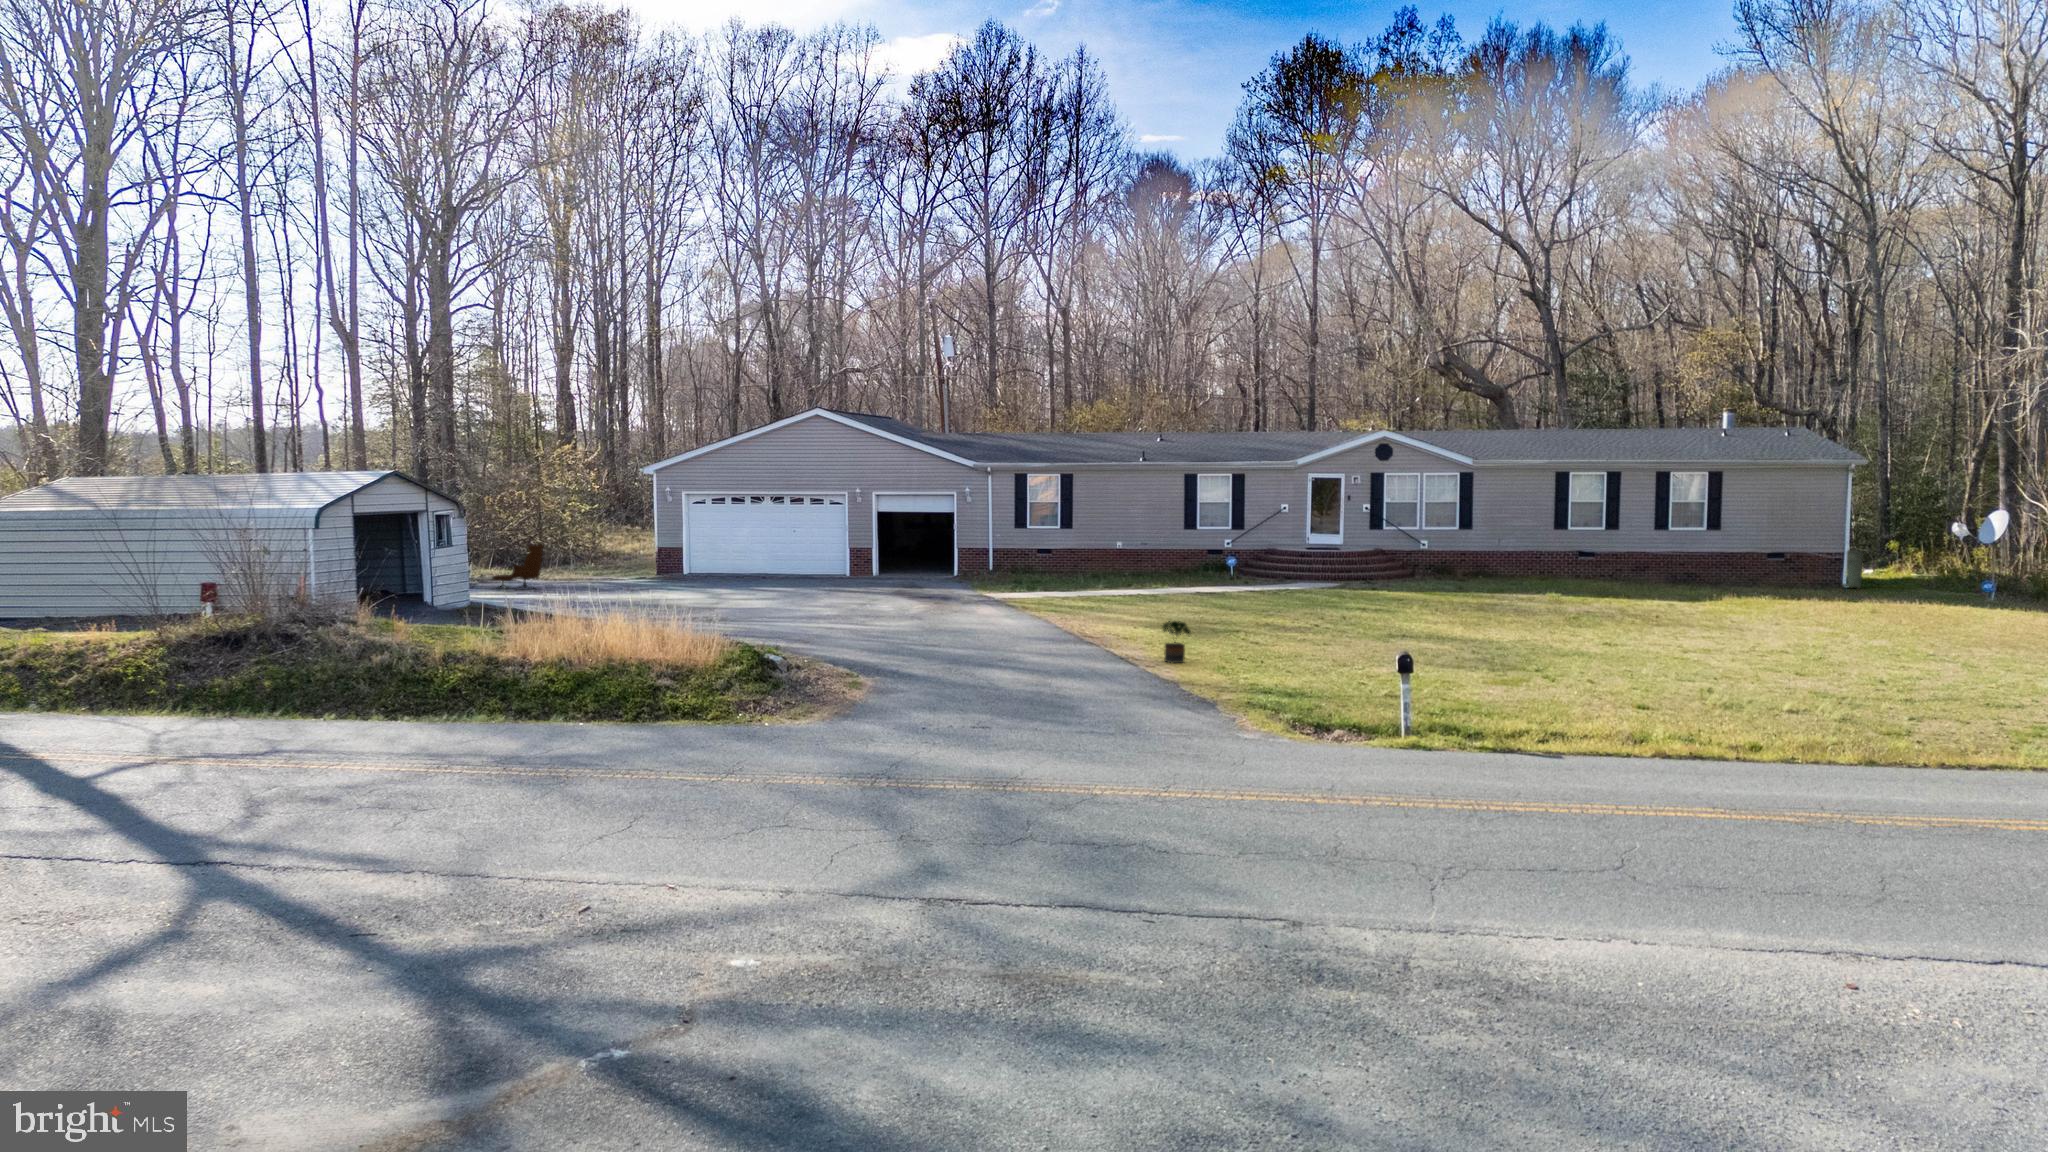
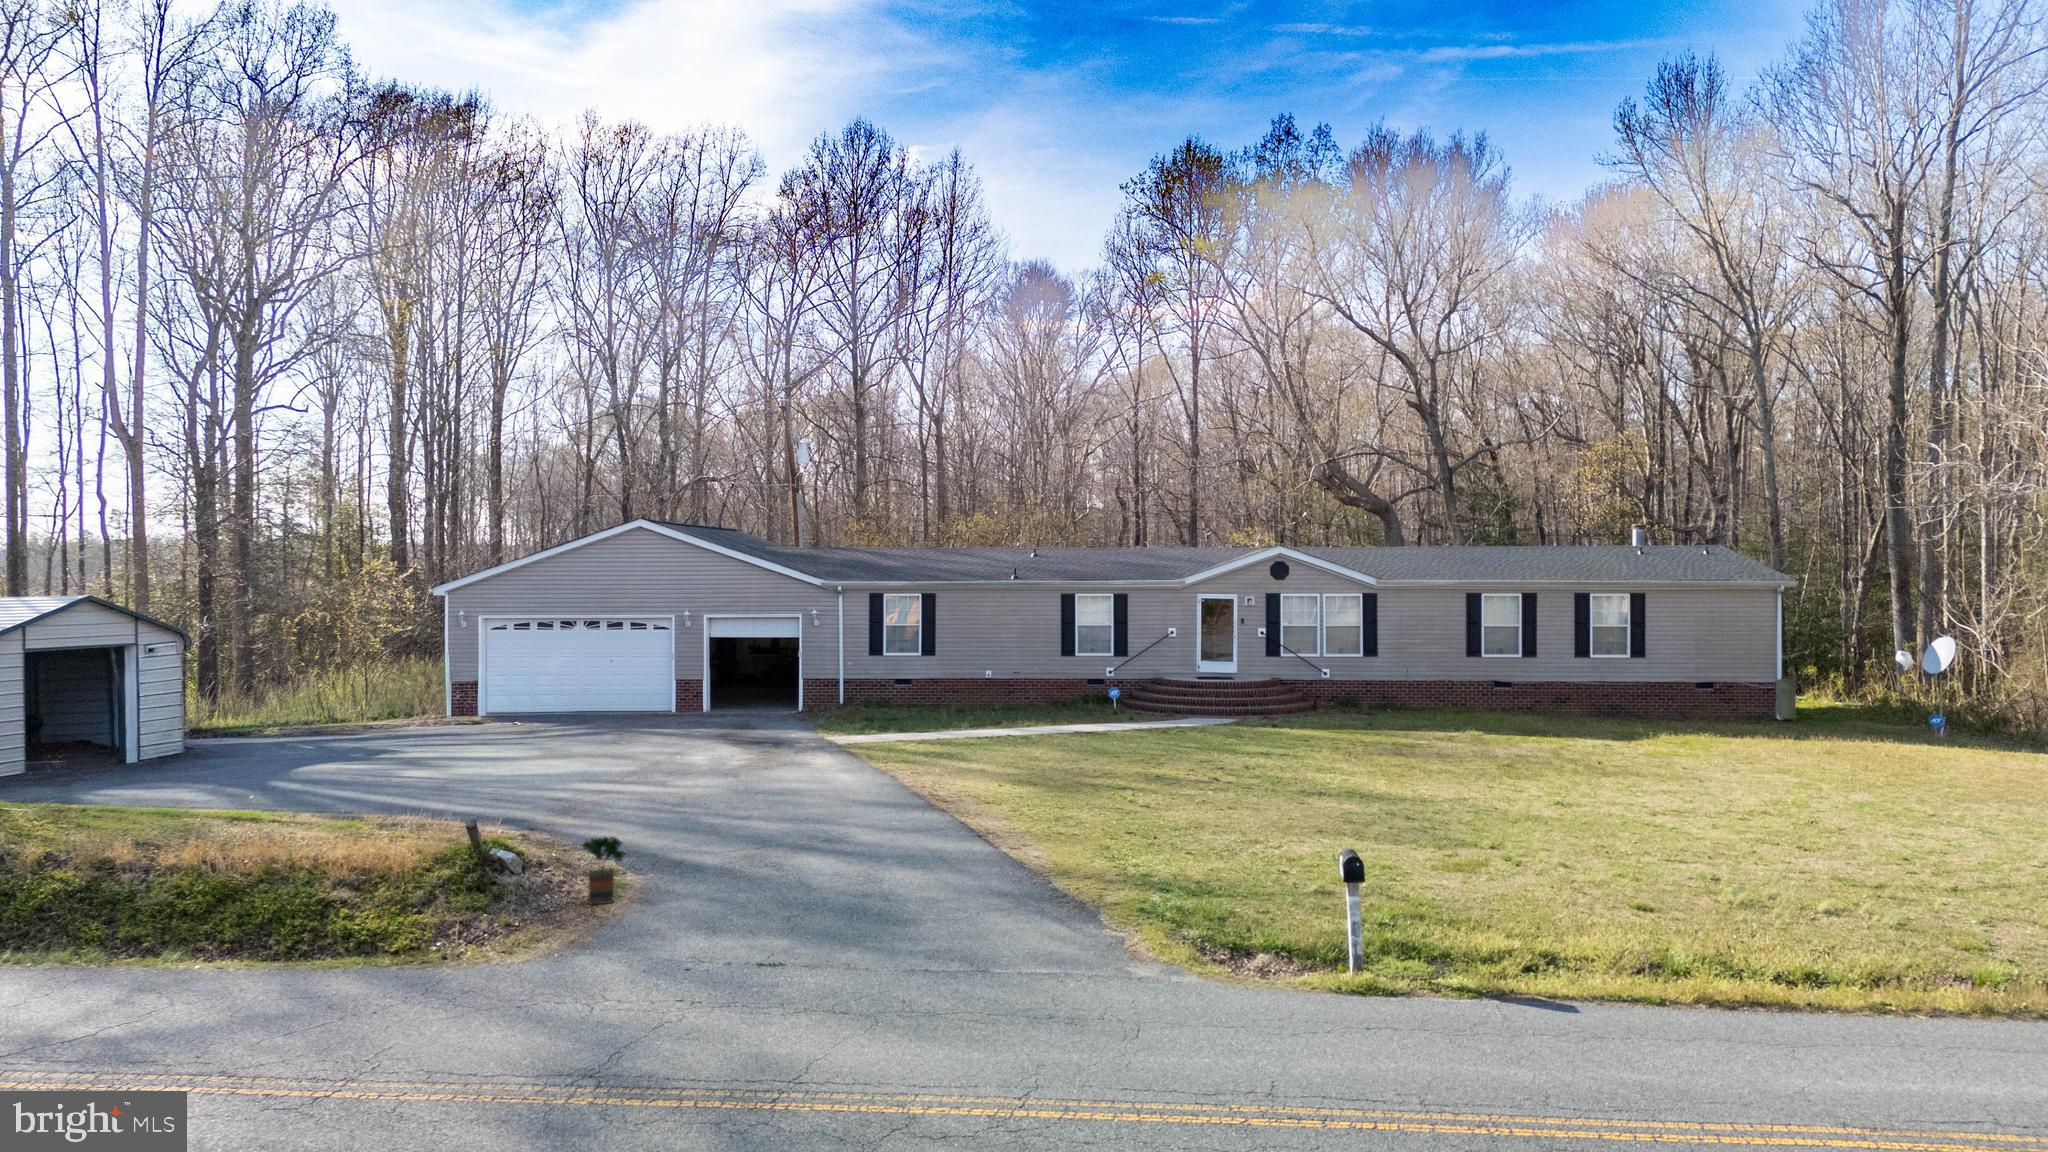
lounge chair: present [492,544,544,589] -> none [178,687,248,748]
potted tree: present [1163,621,1190,663] -> present [582,836,625,905]

